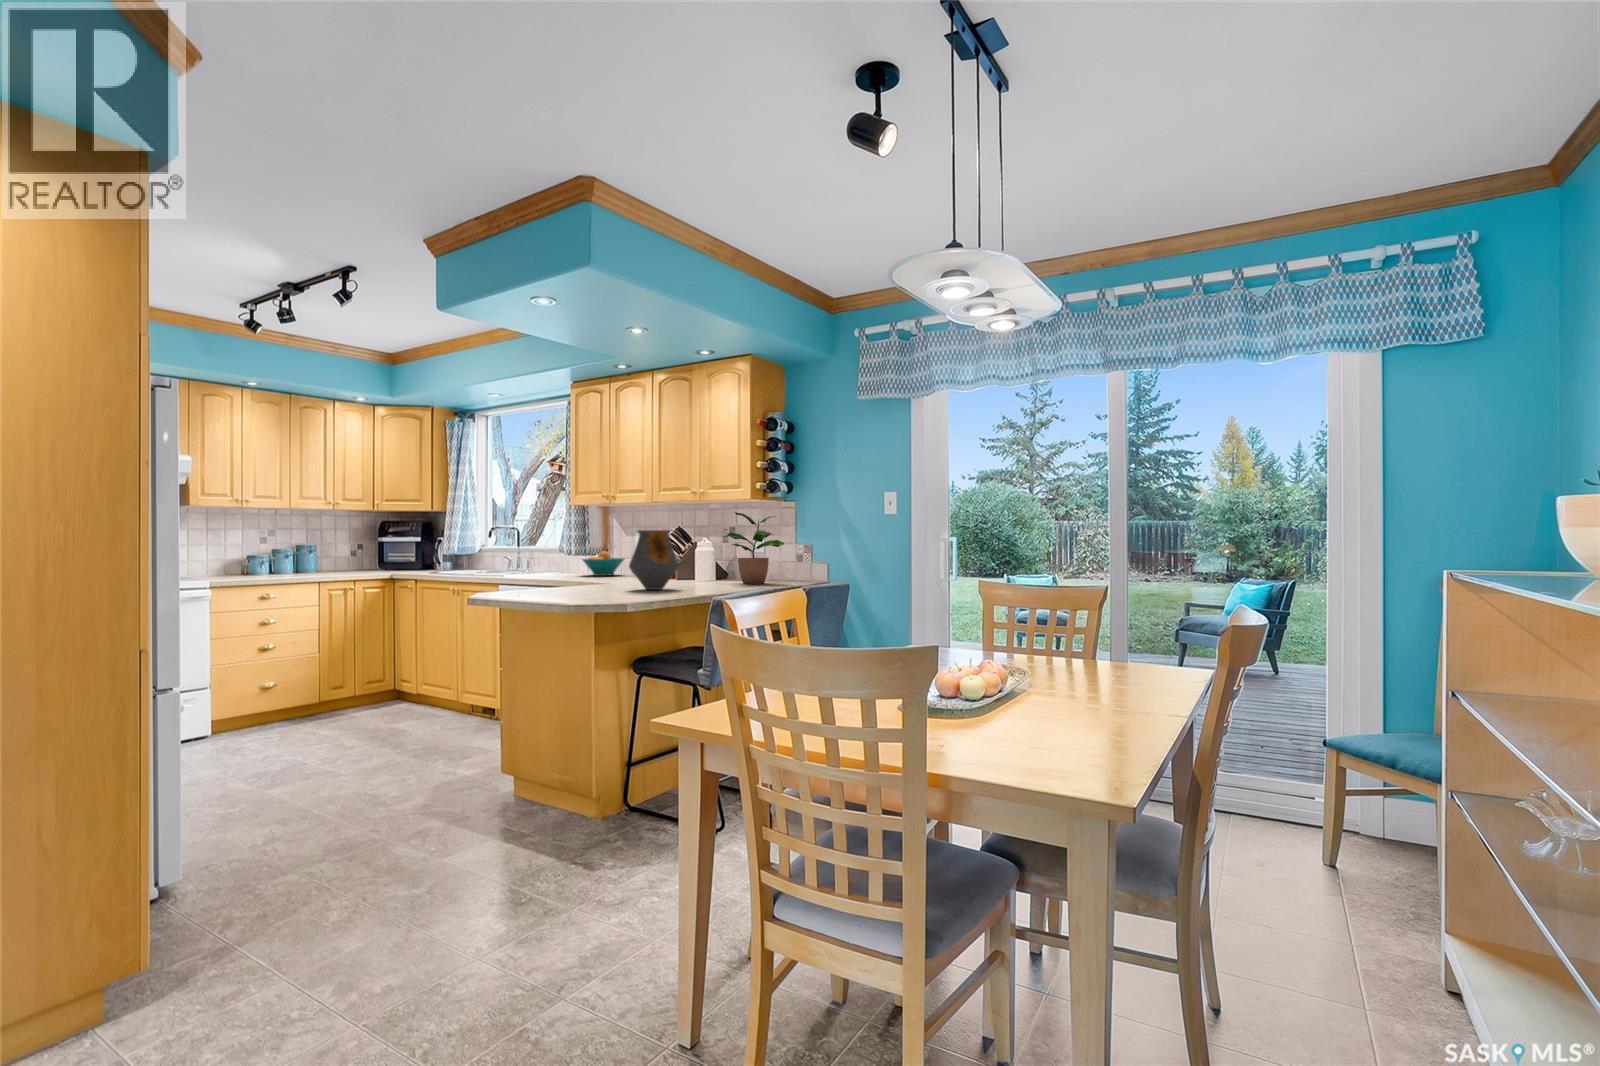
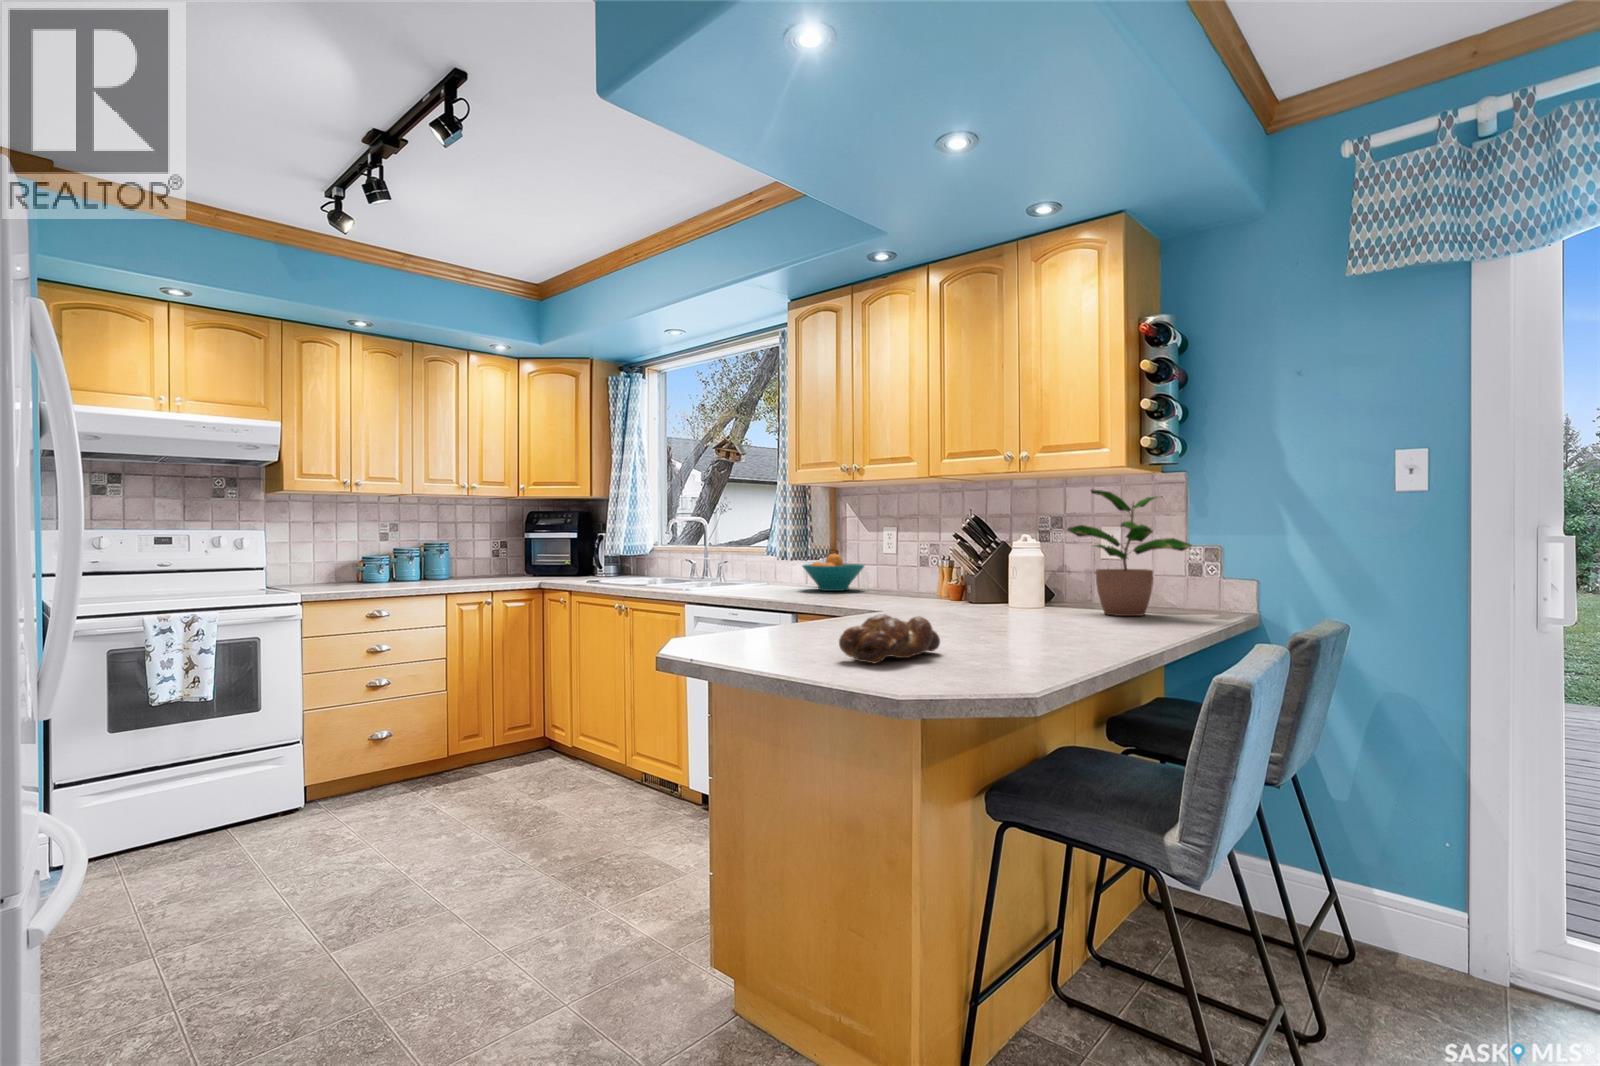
vase: present [629,530,679,590] -> none [933,520,1028,631]
bread loaf: none [557,578,613,600] -> present [839,614,940,663]

